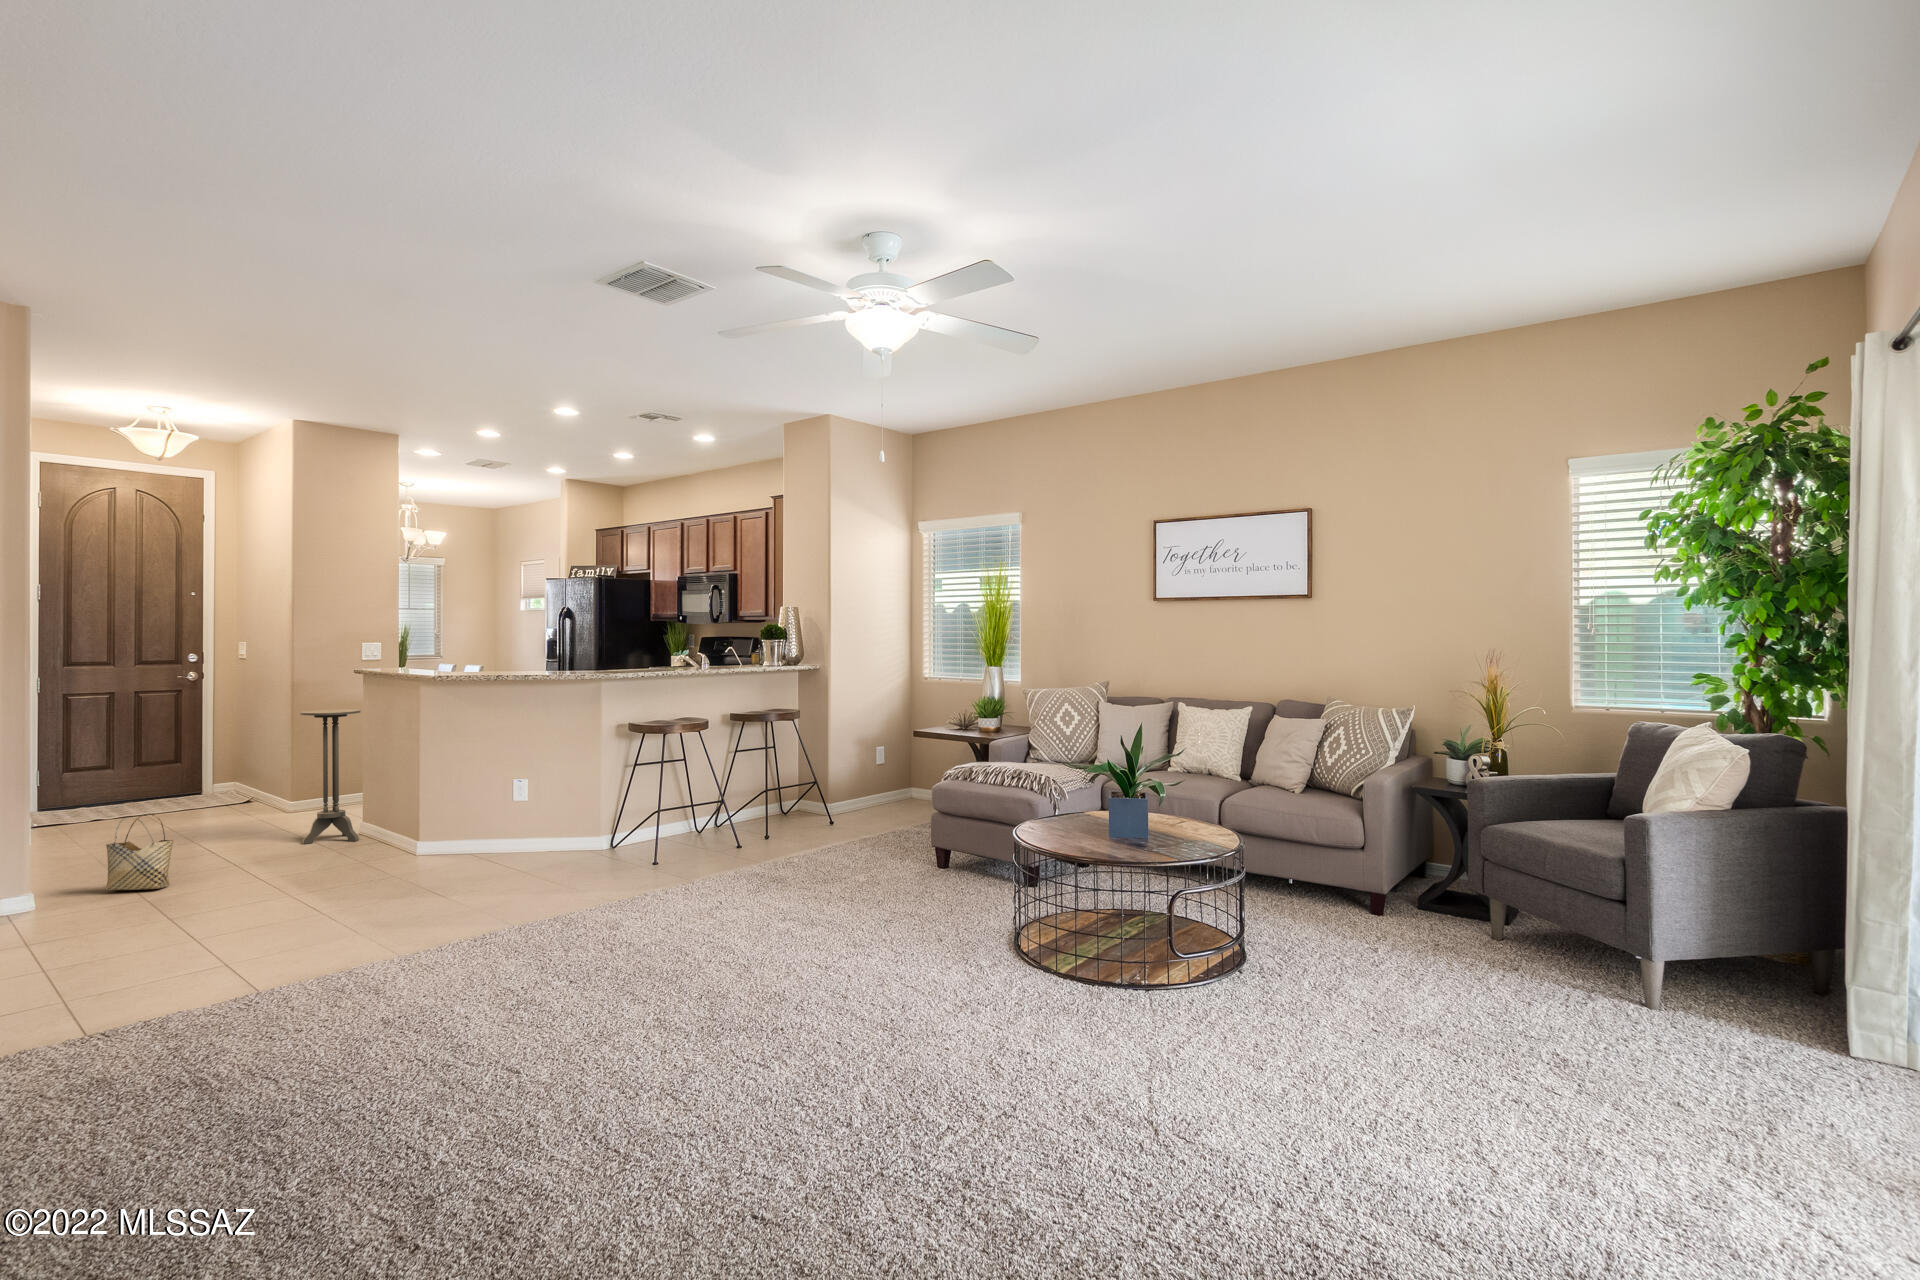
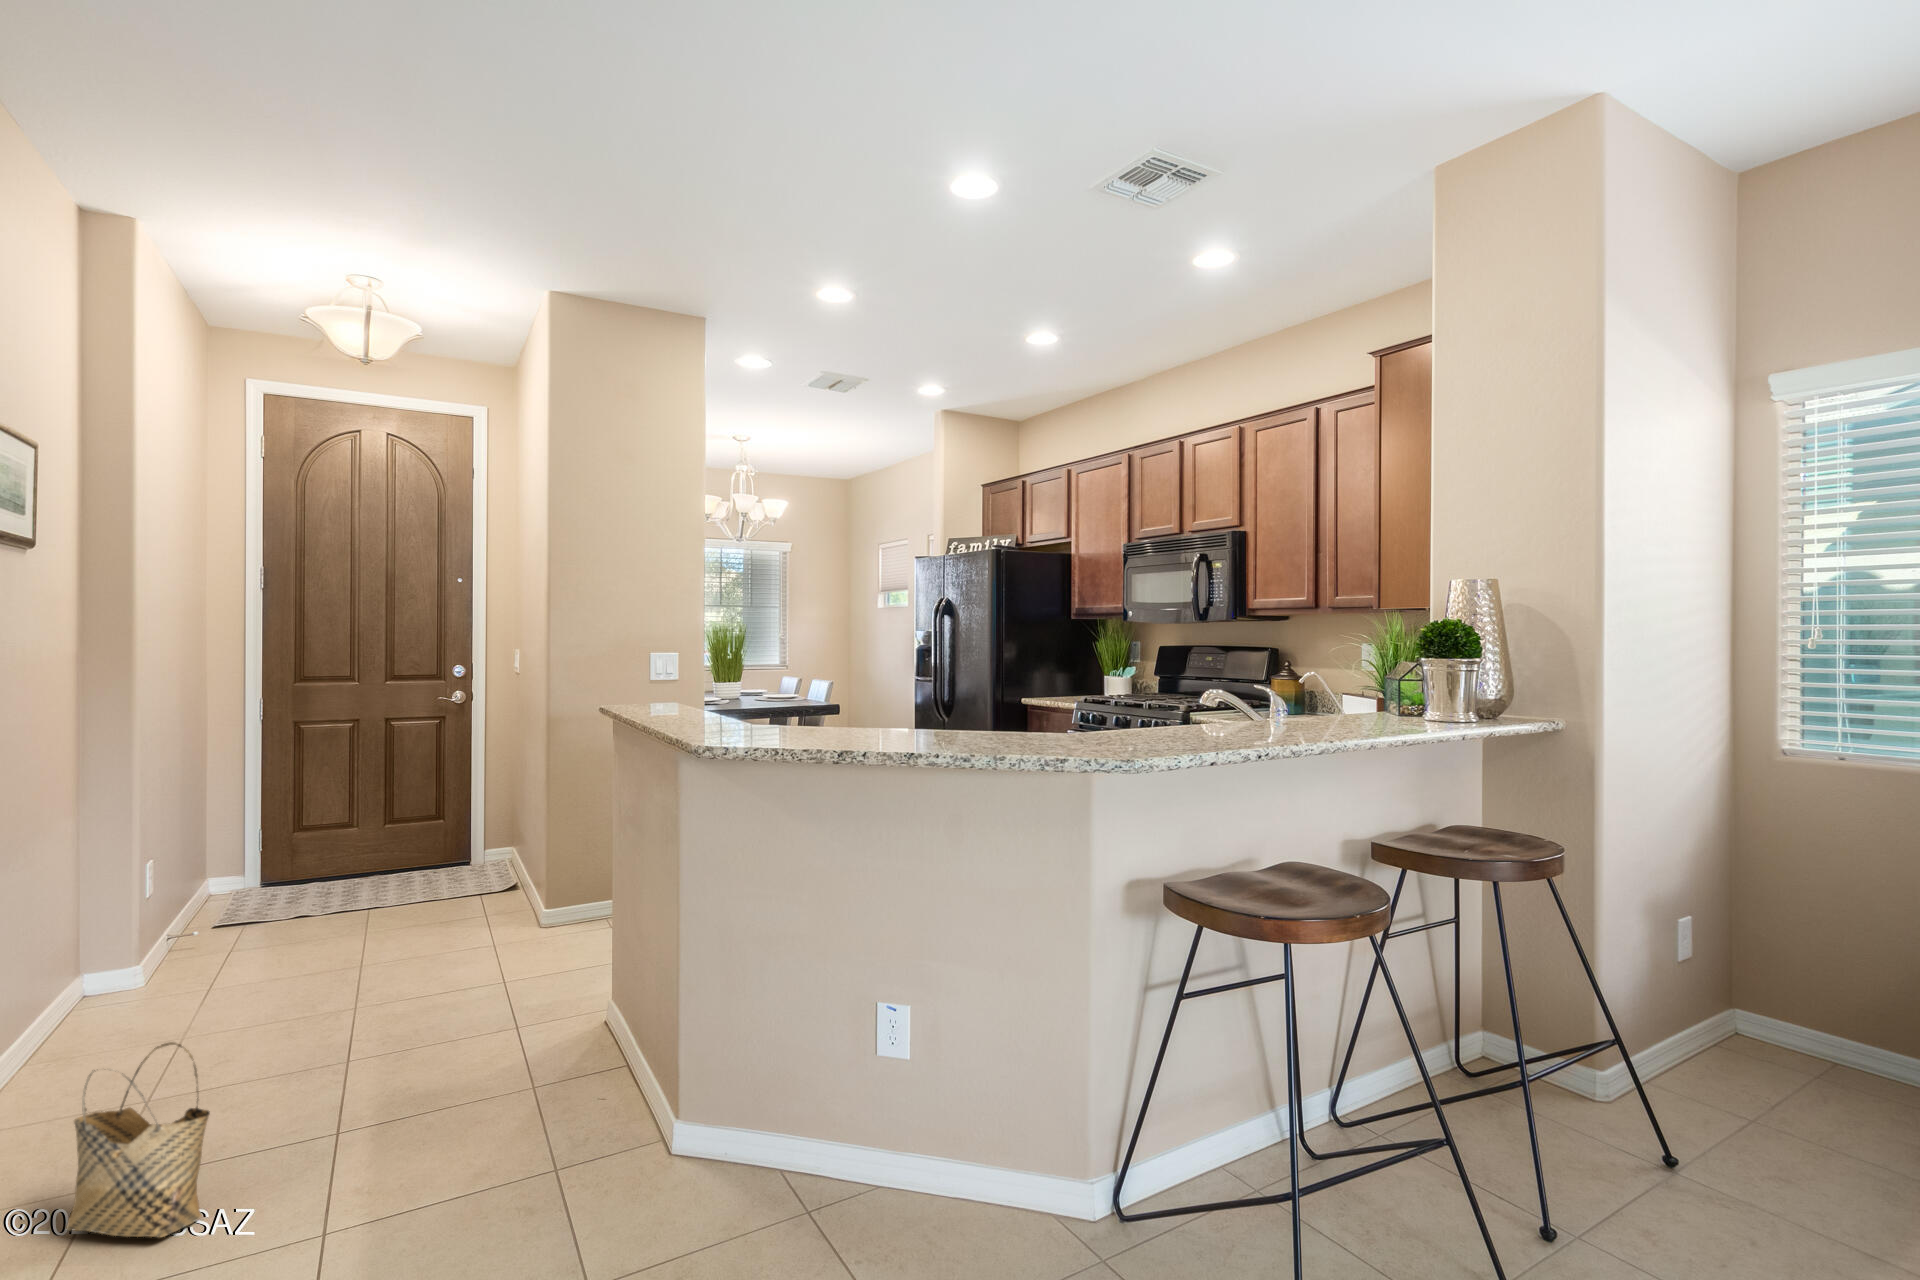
side table: present [300,709,361,844] -> none [528,779,633,1047]

